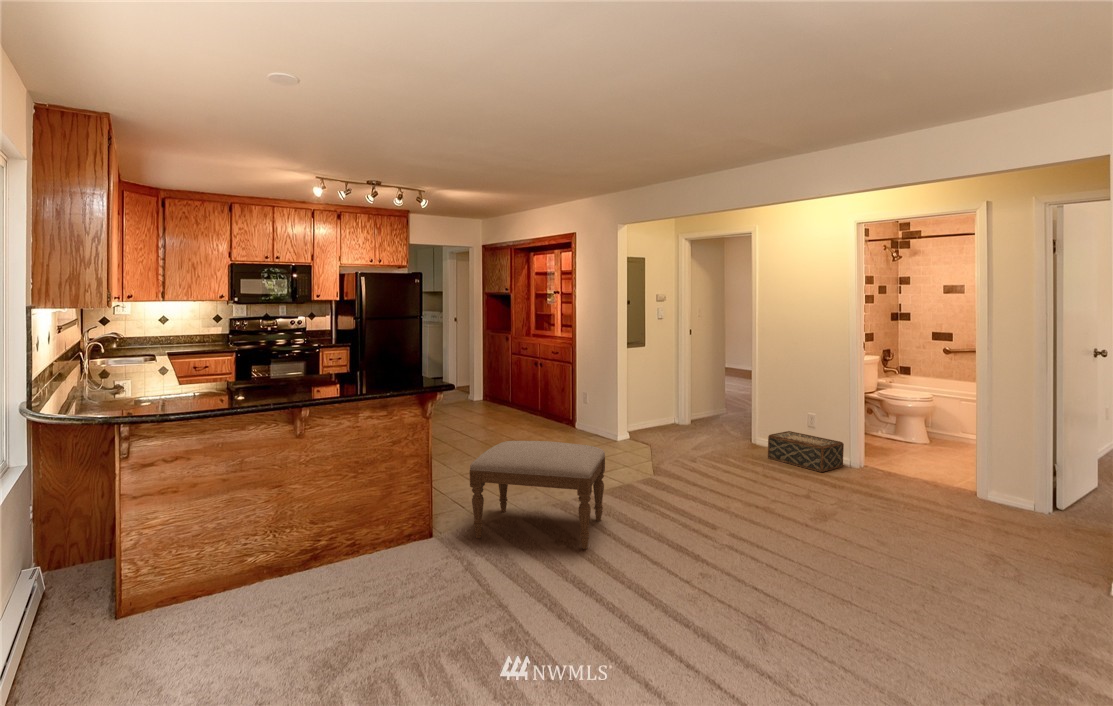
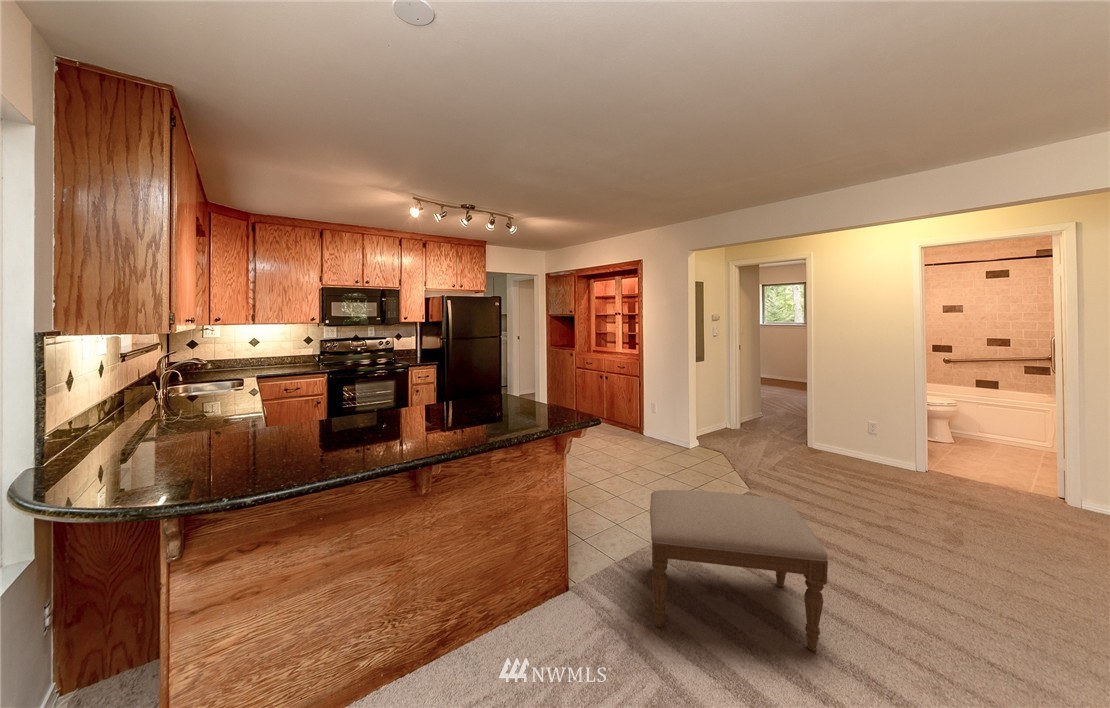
woven basket: present [768,431,844,472] -> none [868,451,958,499]

